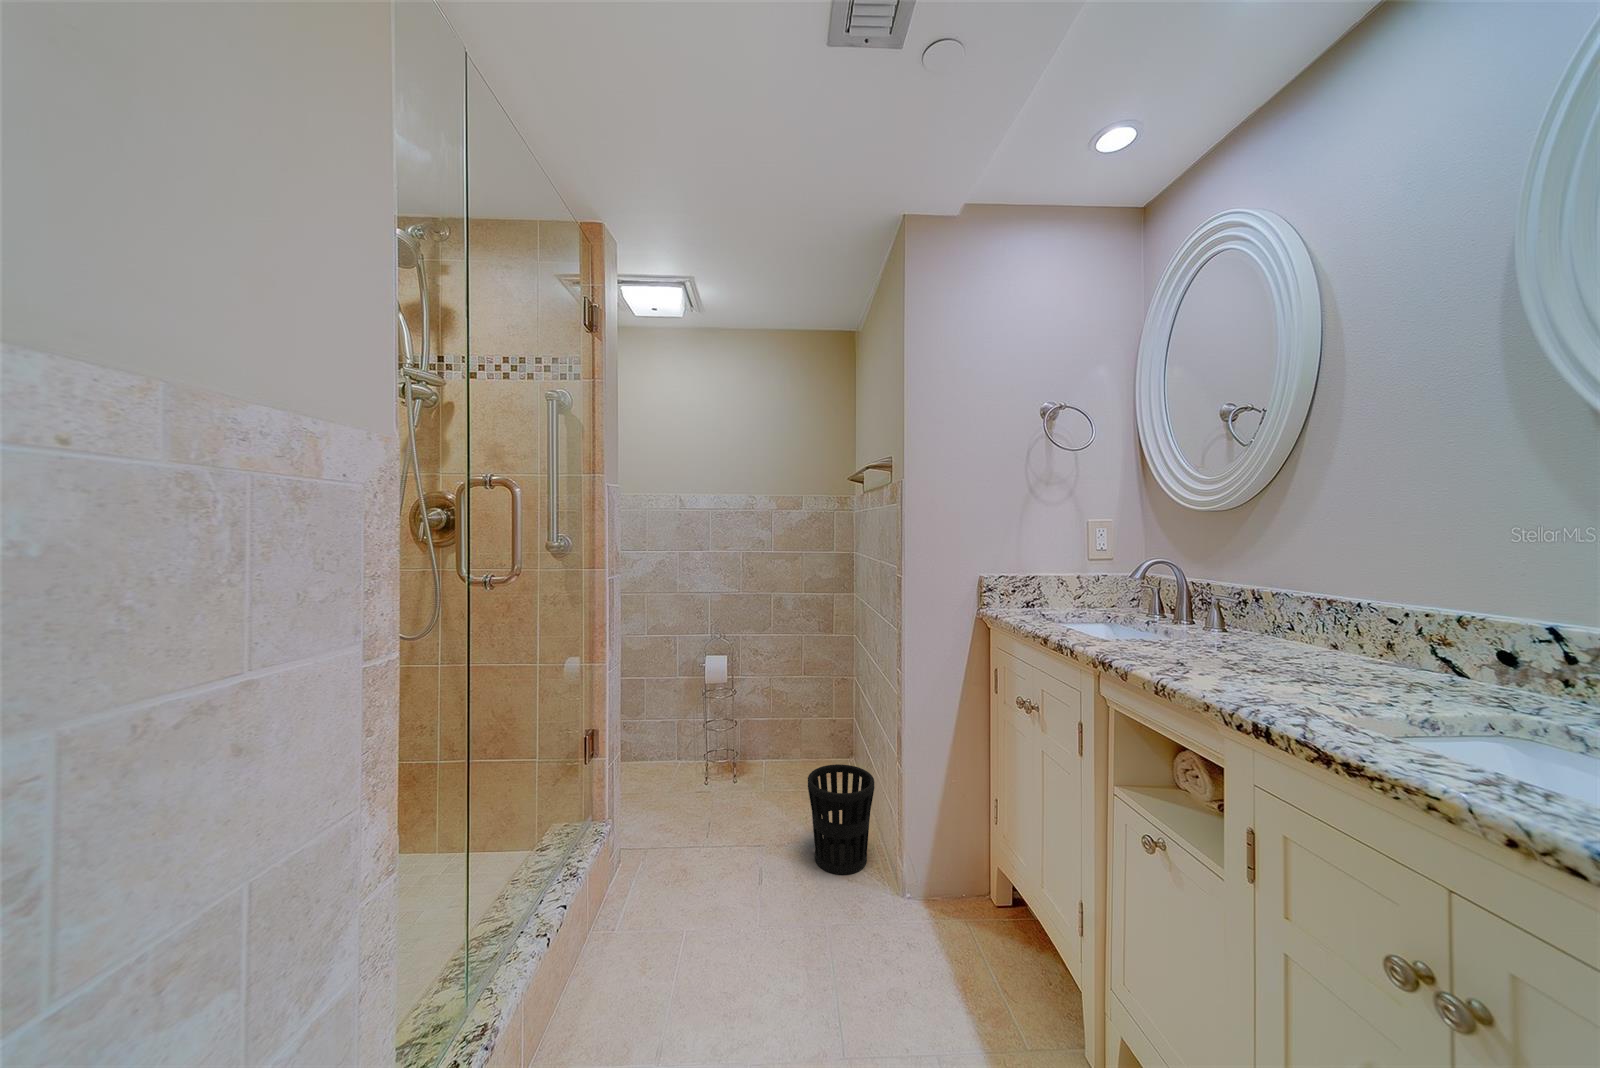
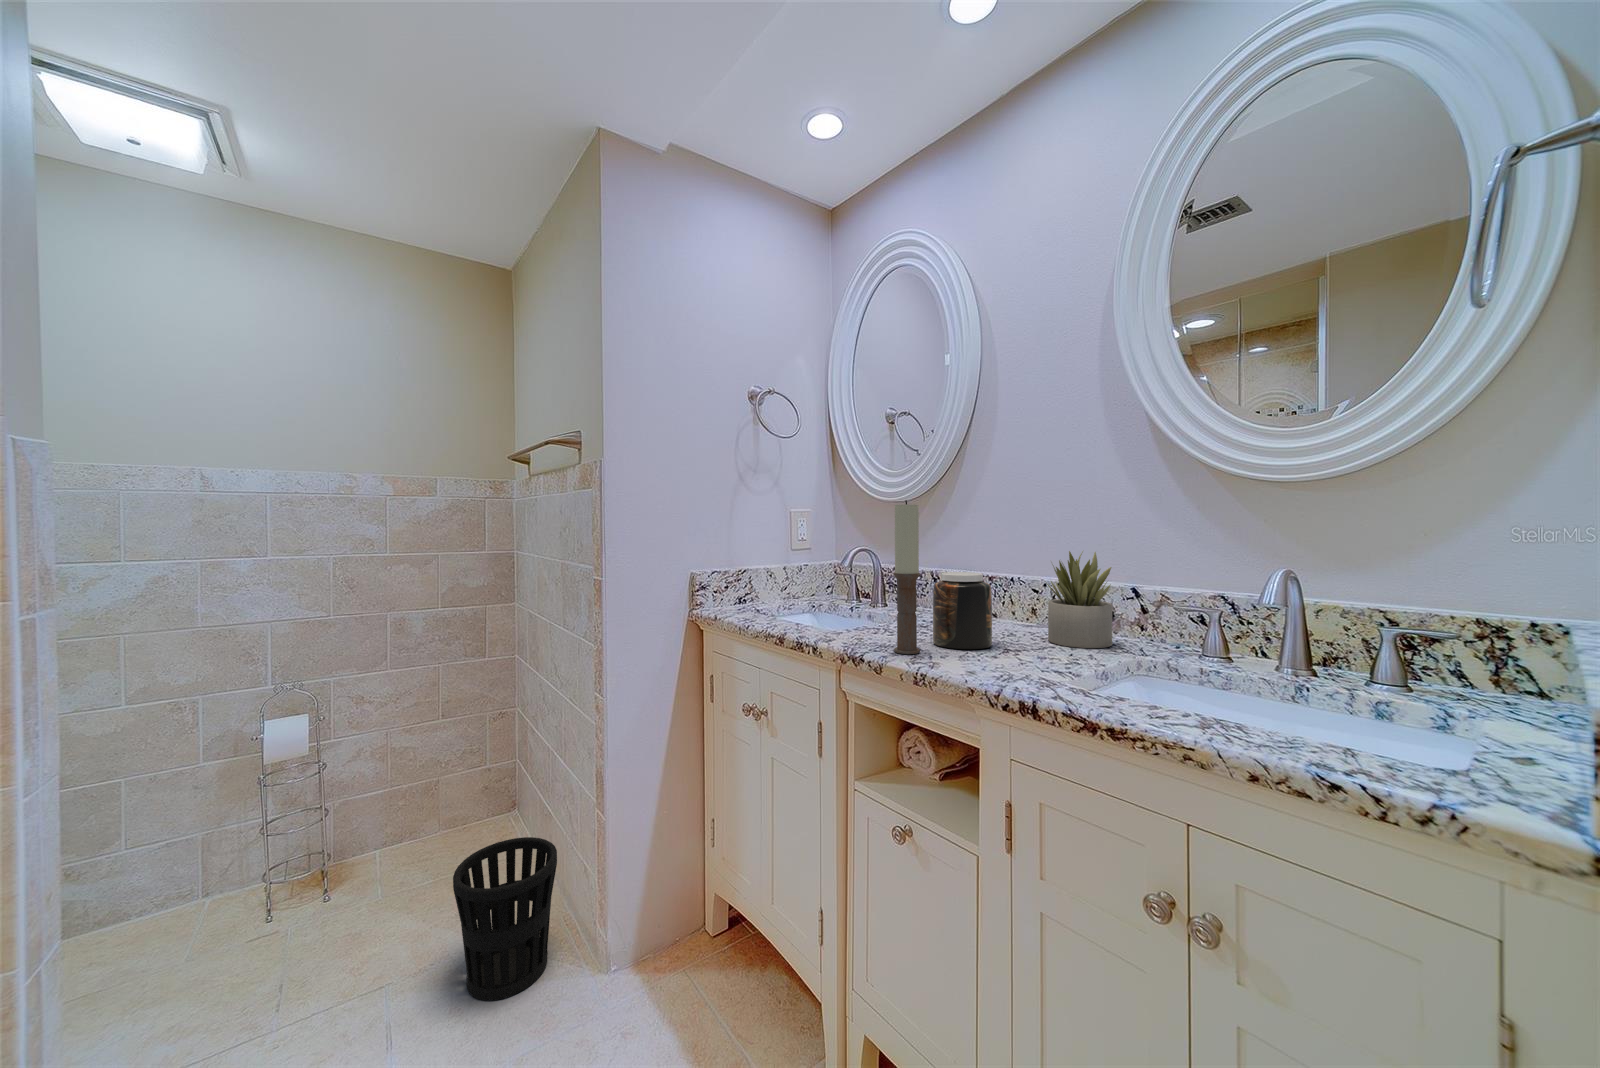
candle: none [1150,516,1181,667] -> present [894,500,920,654]
succulent plant: none [1382,574,1501,698] -> present [1046,551,1112,648]
jar: none [1208,590,1287,674] -> present [933,572,992,649]

